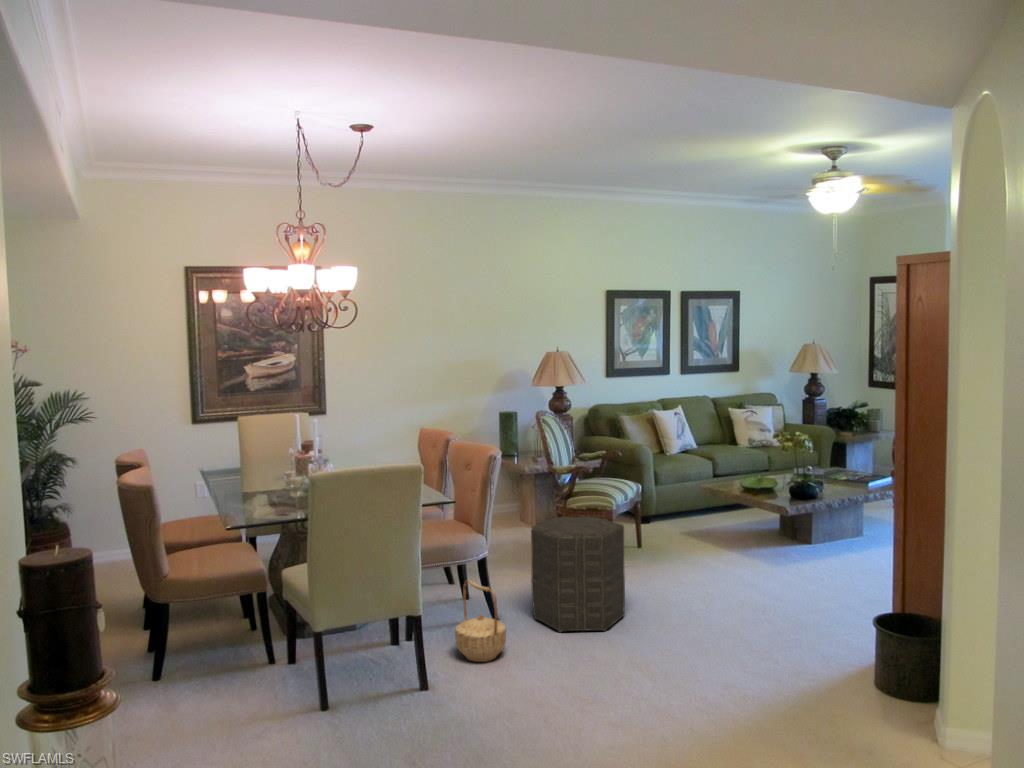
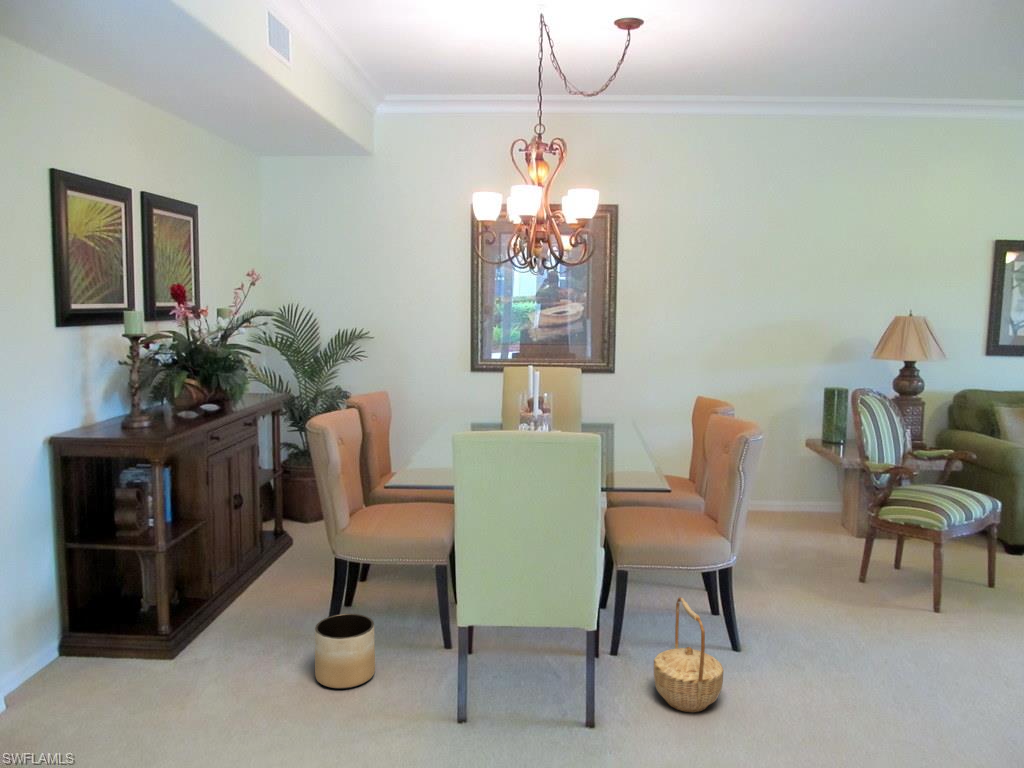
ottoman: present [531,517,625,632] -> none [785,532,935,711]
planter: none [168,651,225,717] -> present [315,614,375,689]

